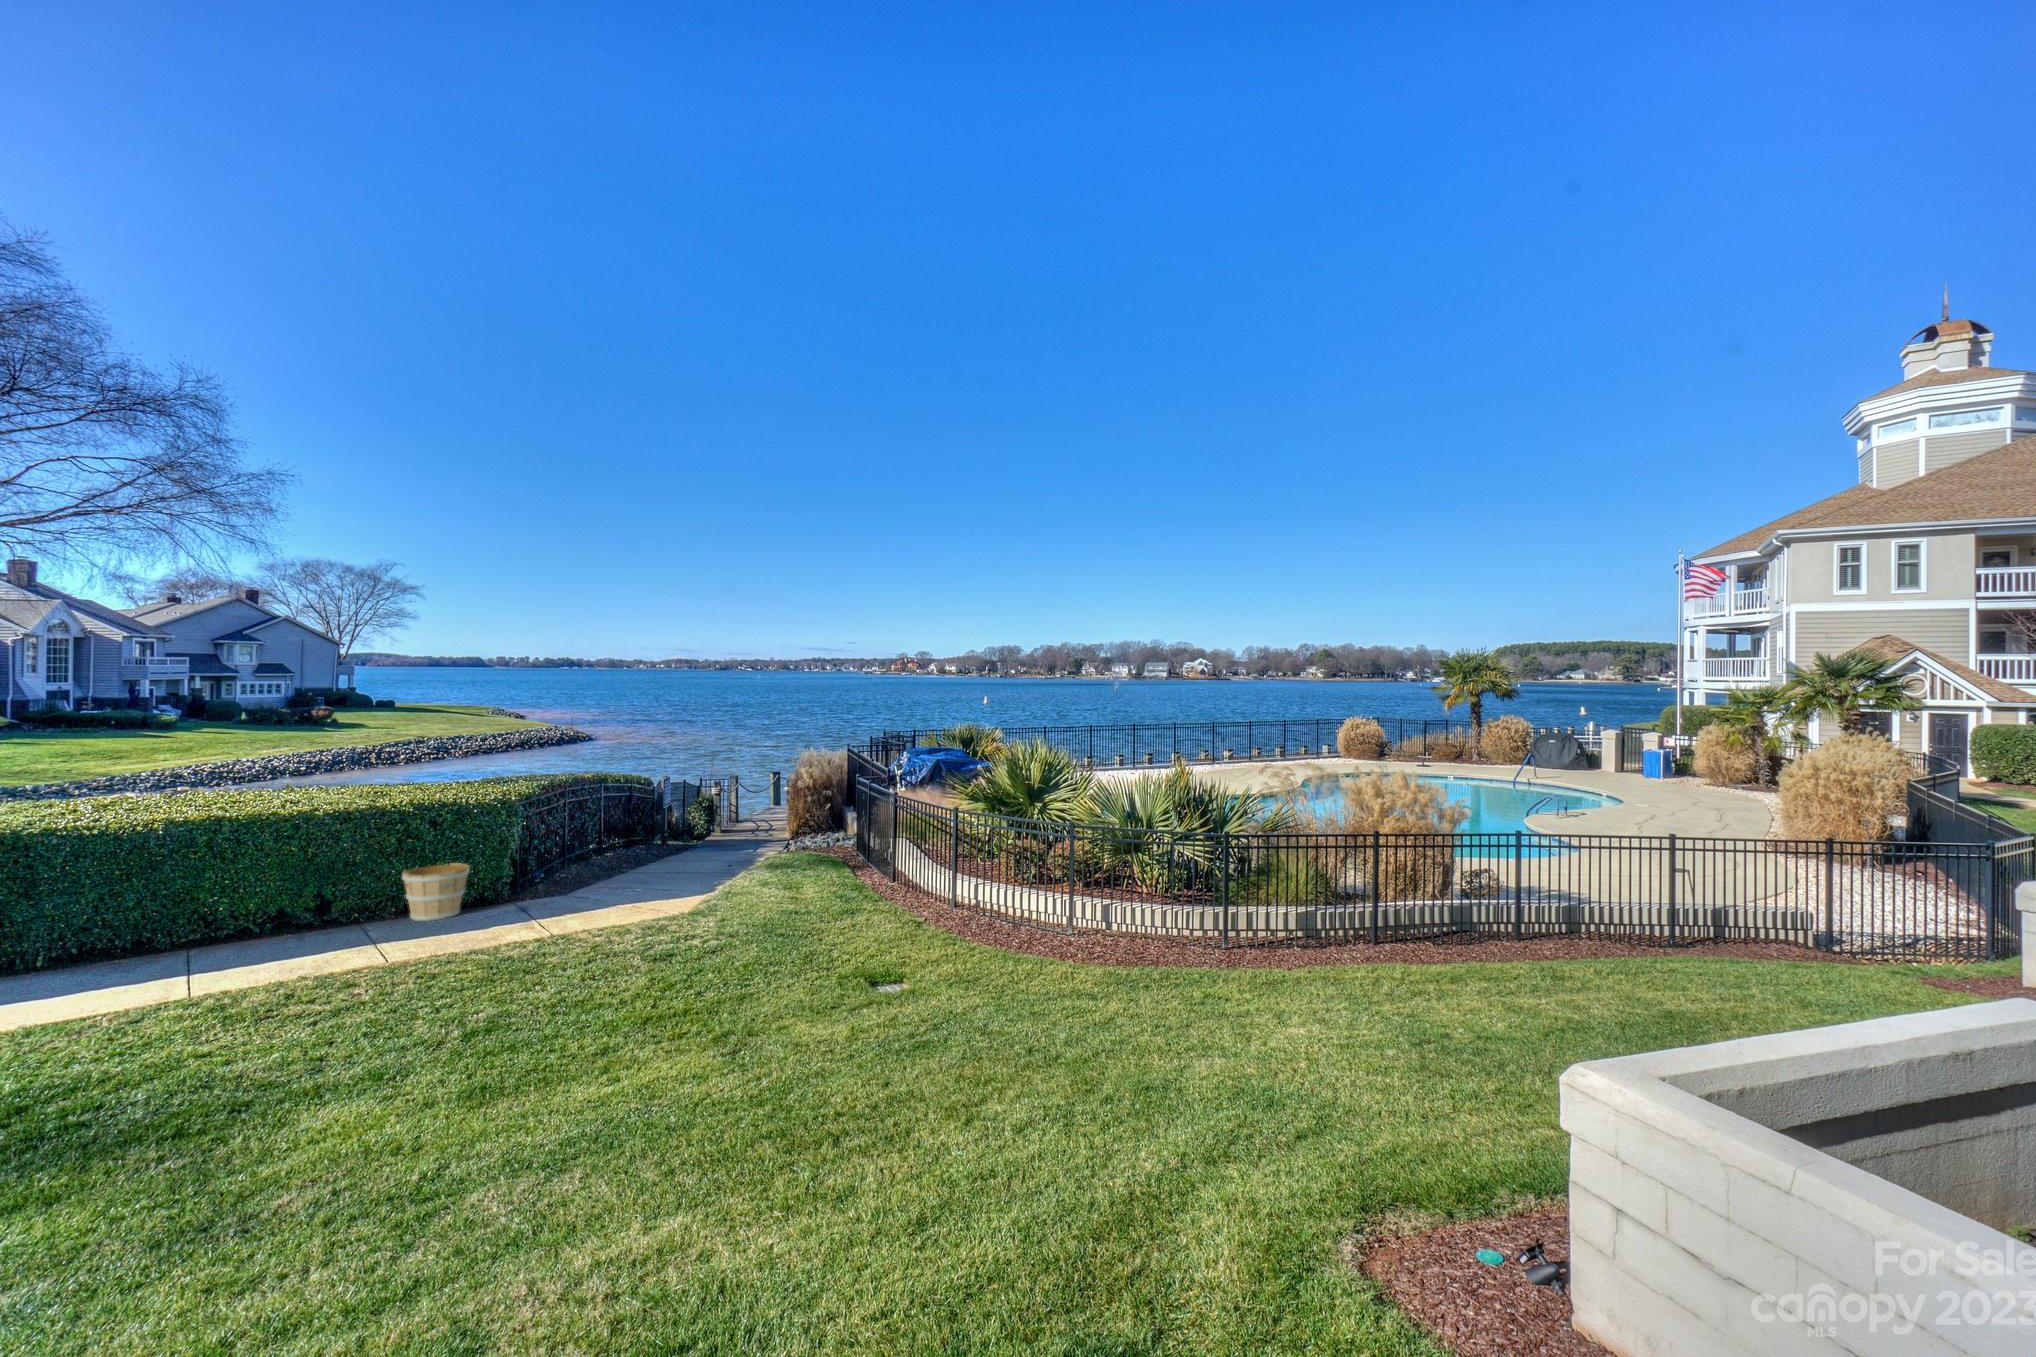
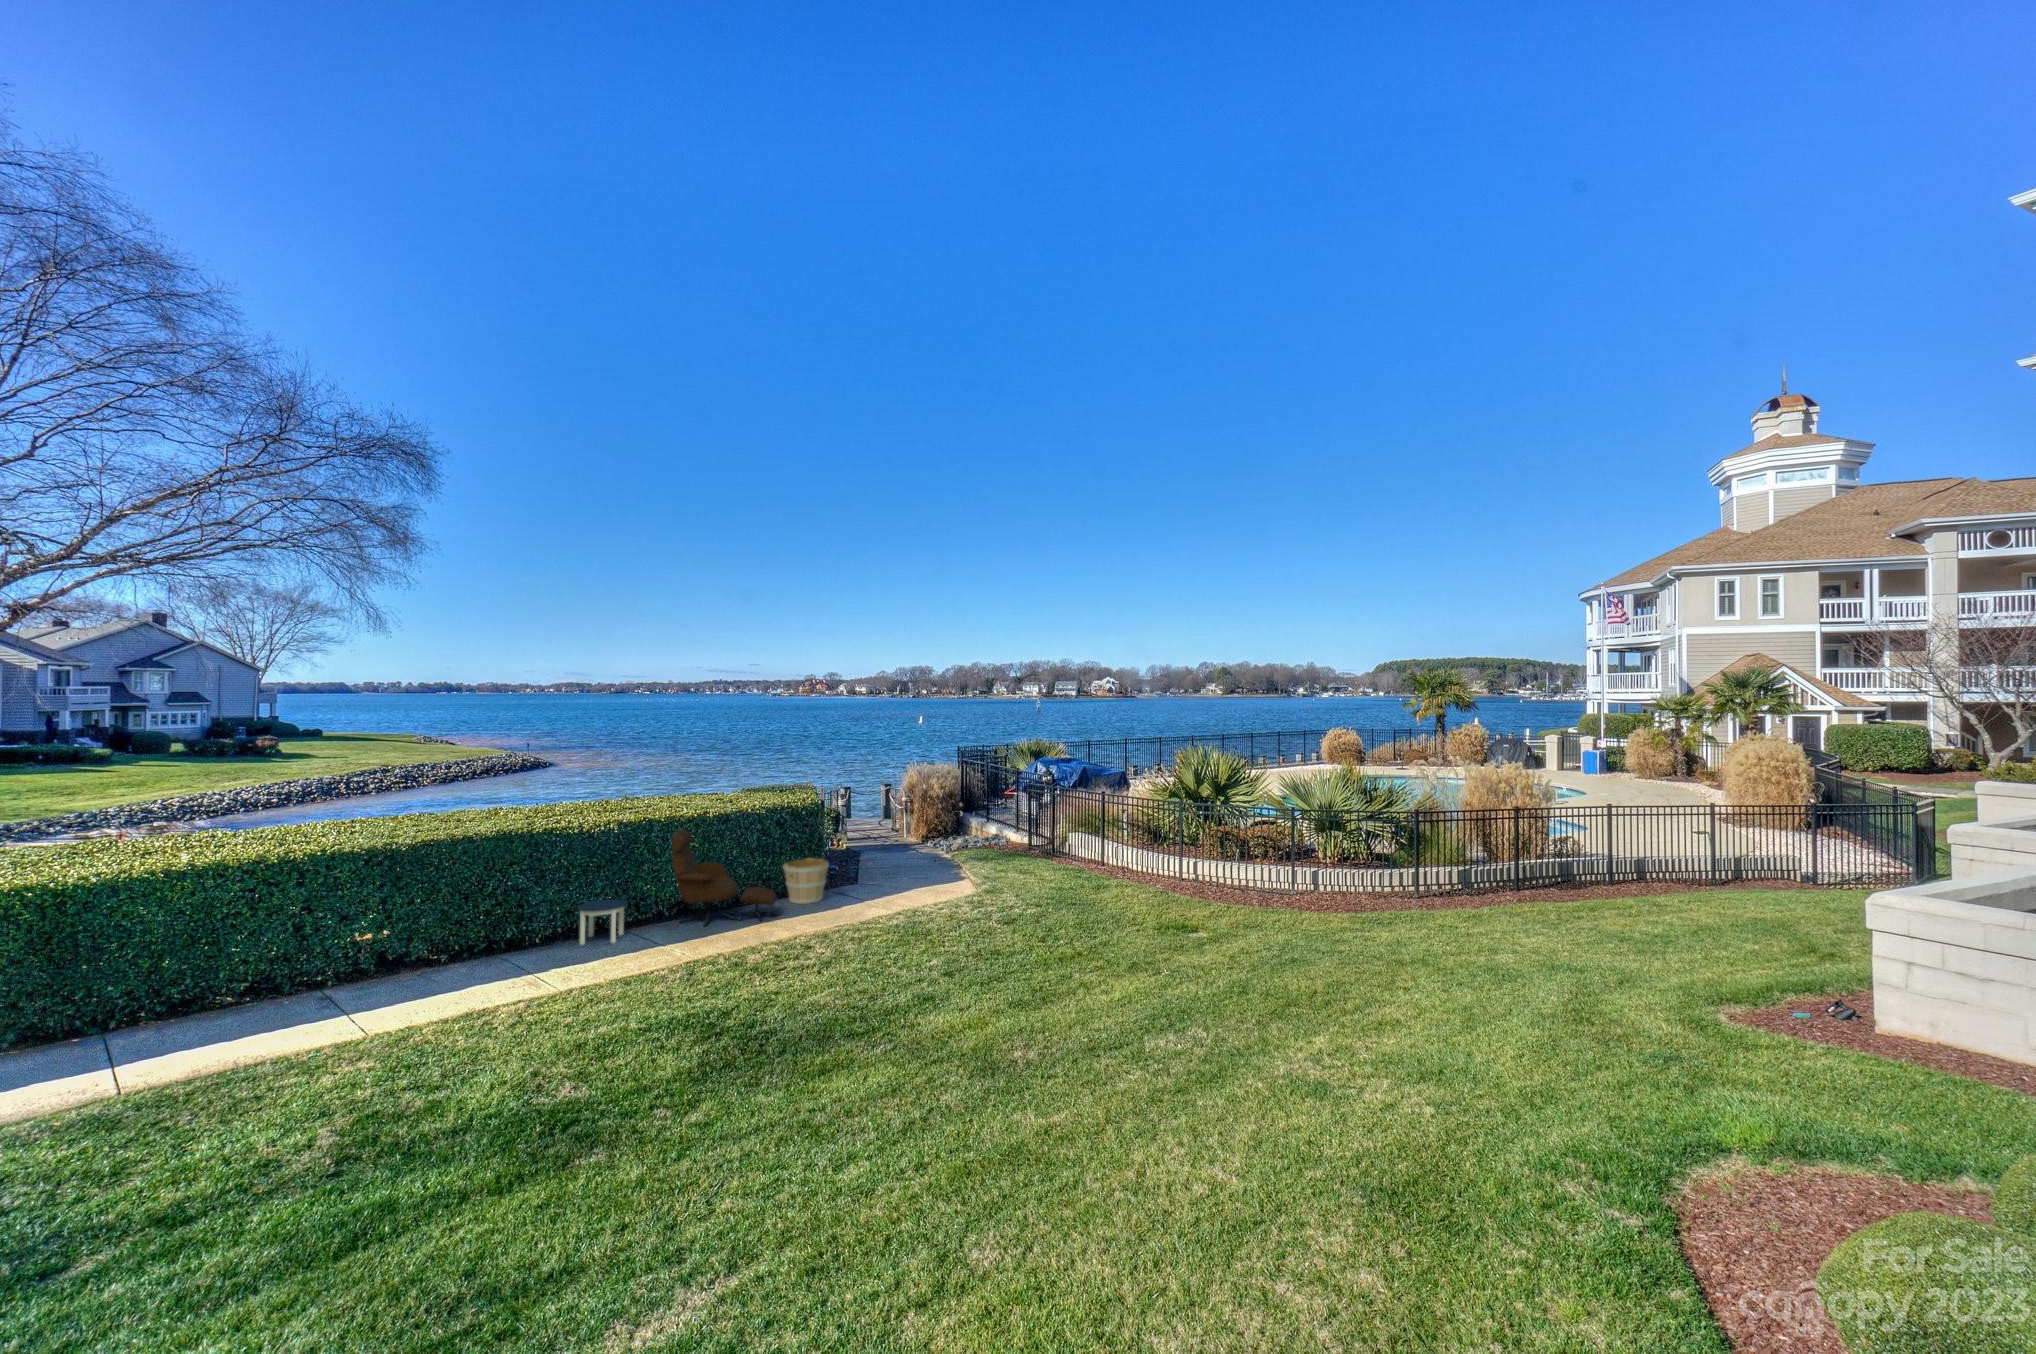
lounge chair: none [195,825,361,950] -> present [672,830,777,927]
round table: none [25,913,113,971] -> present [577,900,627,945]

